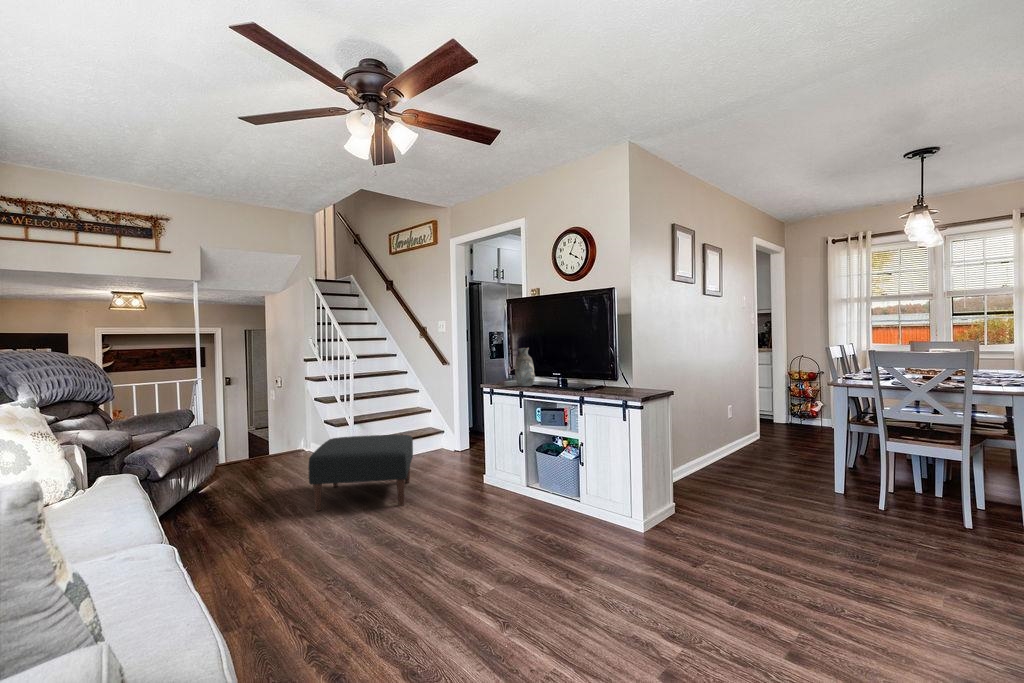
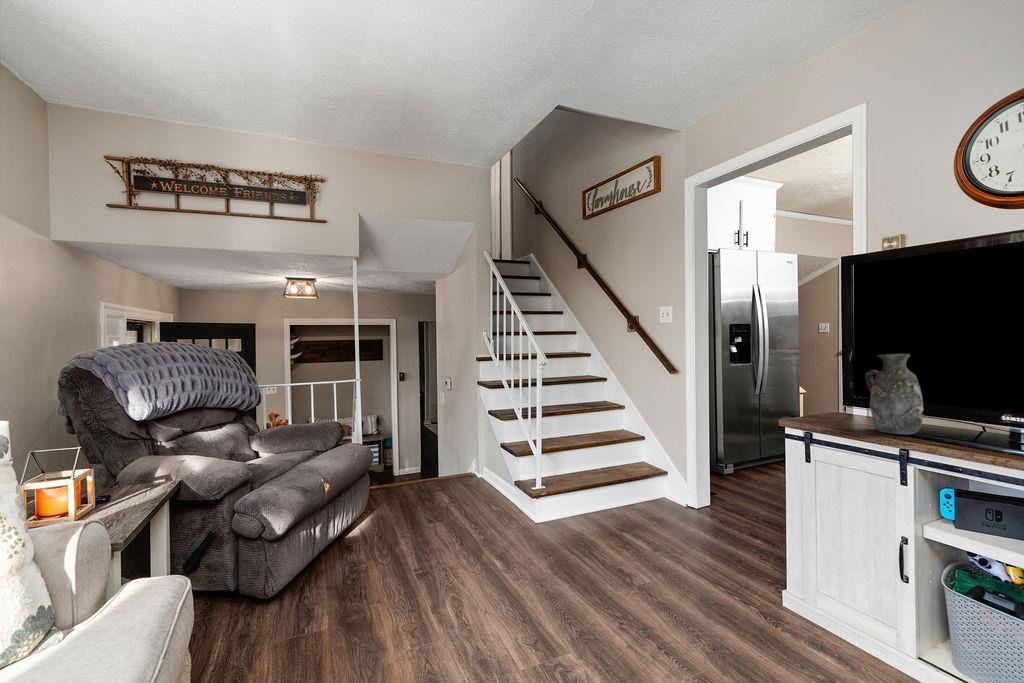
ottoman: present [308,435,413,511] -> none [480,484,649,640]

